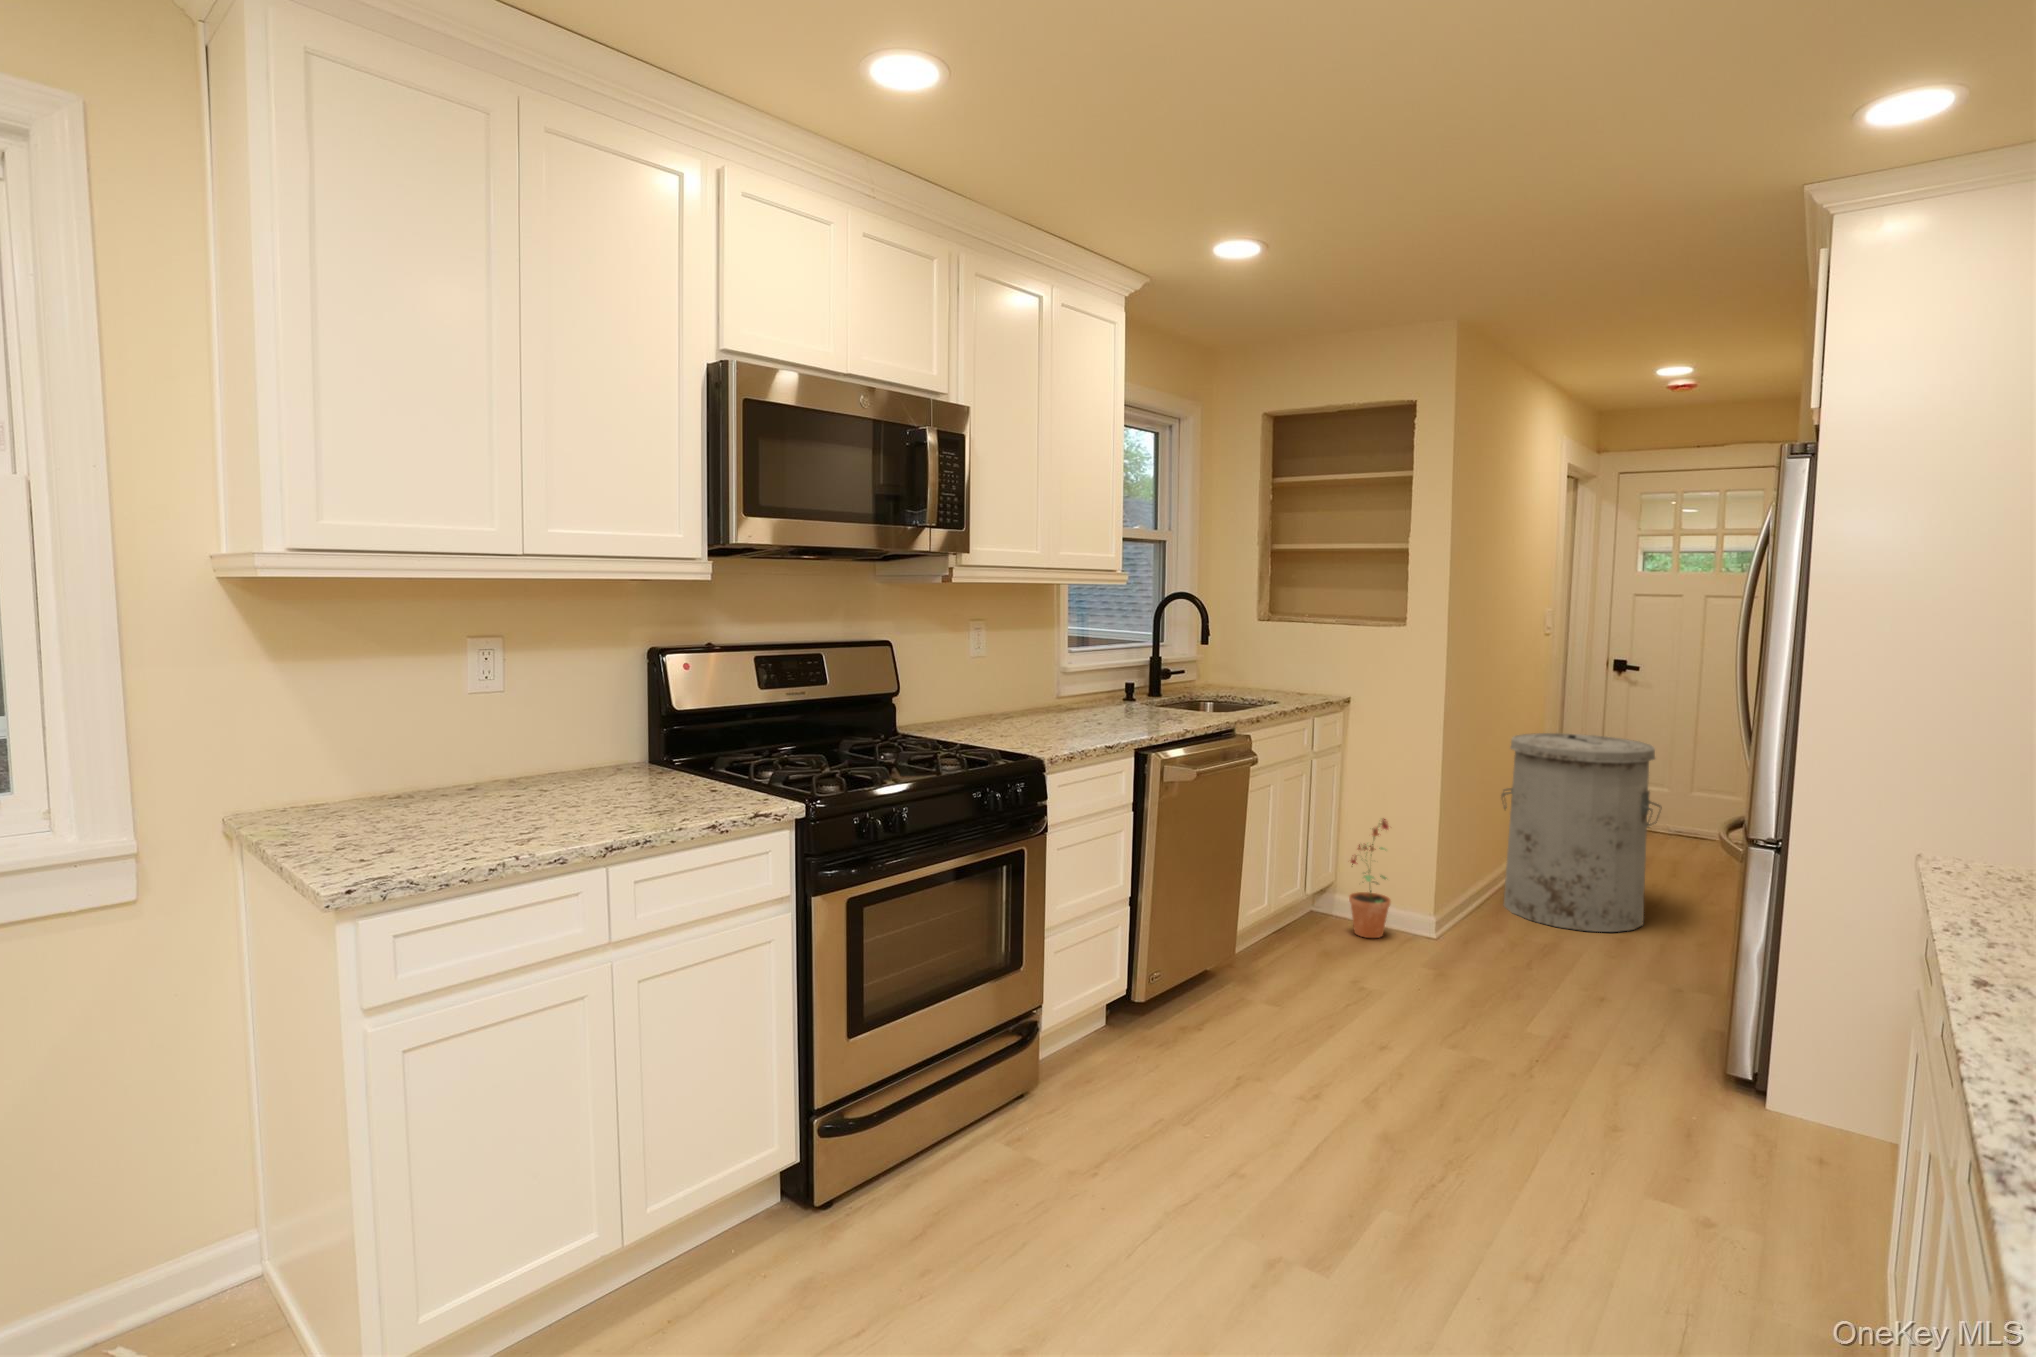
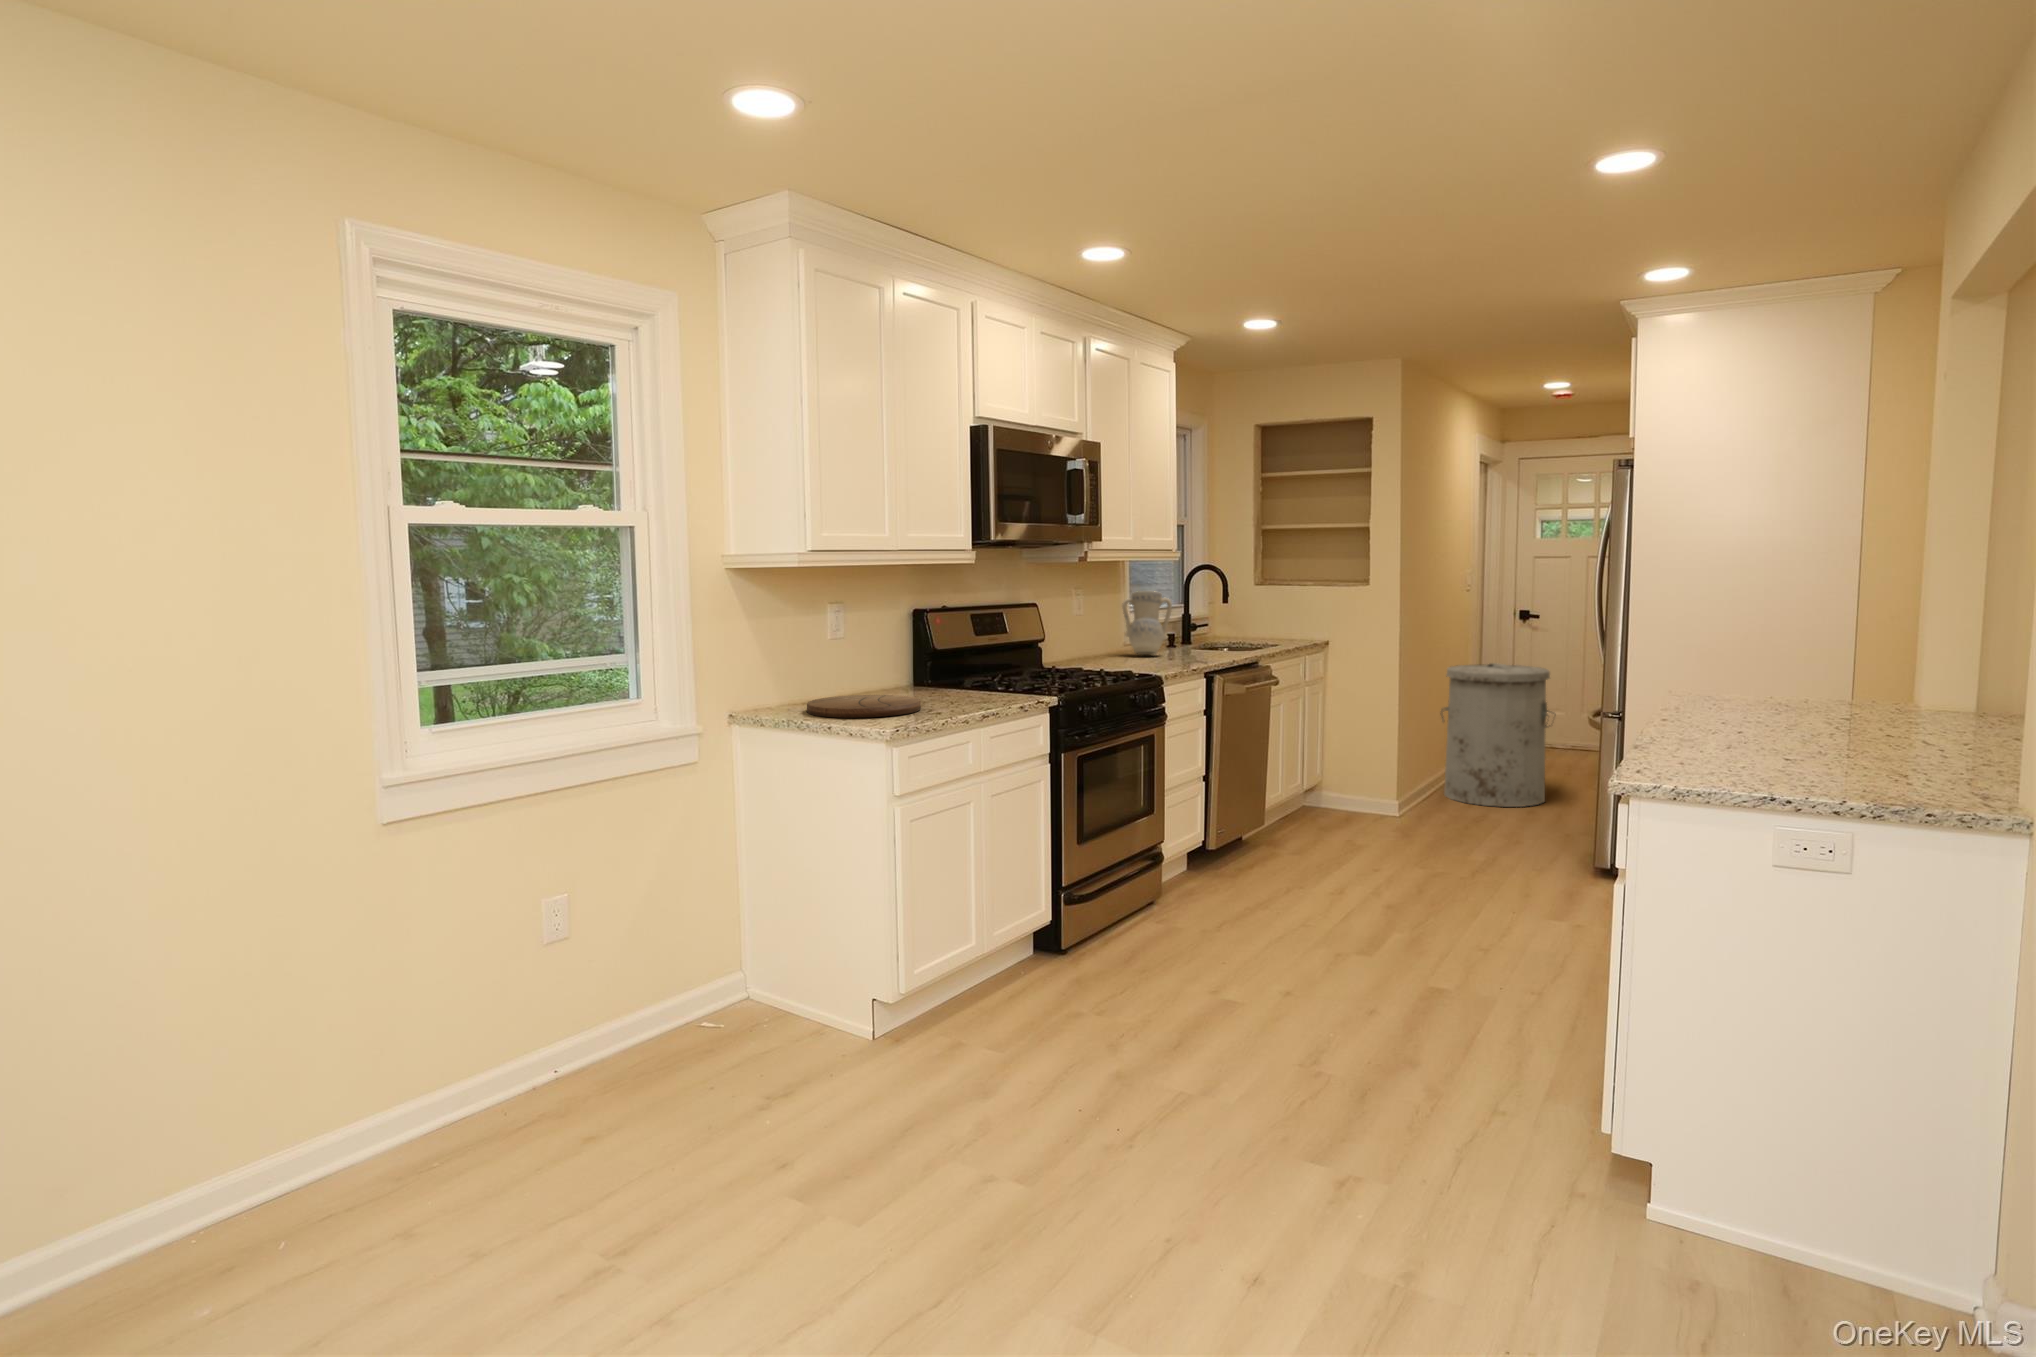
vase: none [1043,626,1111,714] -> present [1122,591,1172,655]
cutting board: none [332,787,549,843] -> present [807,695,921,718]
potted plant: present [1349,818,1391,938] -> none [1334,729,1366,817]

